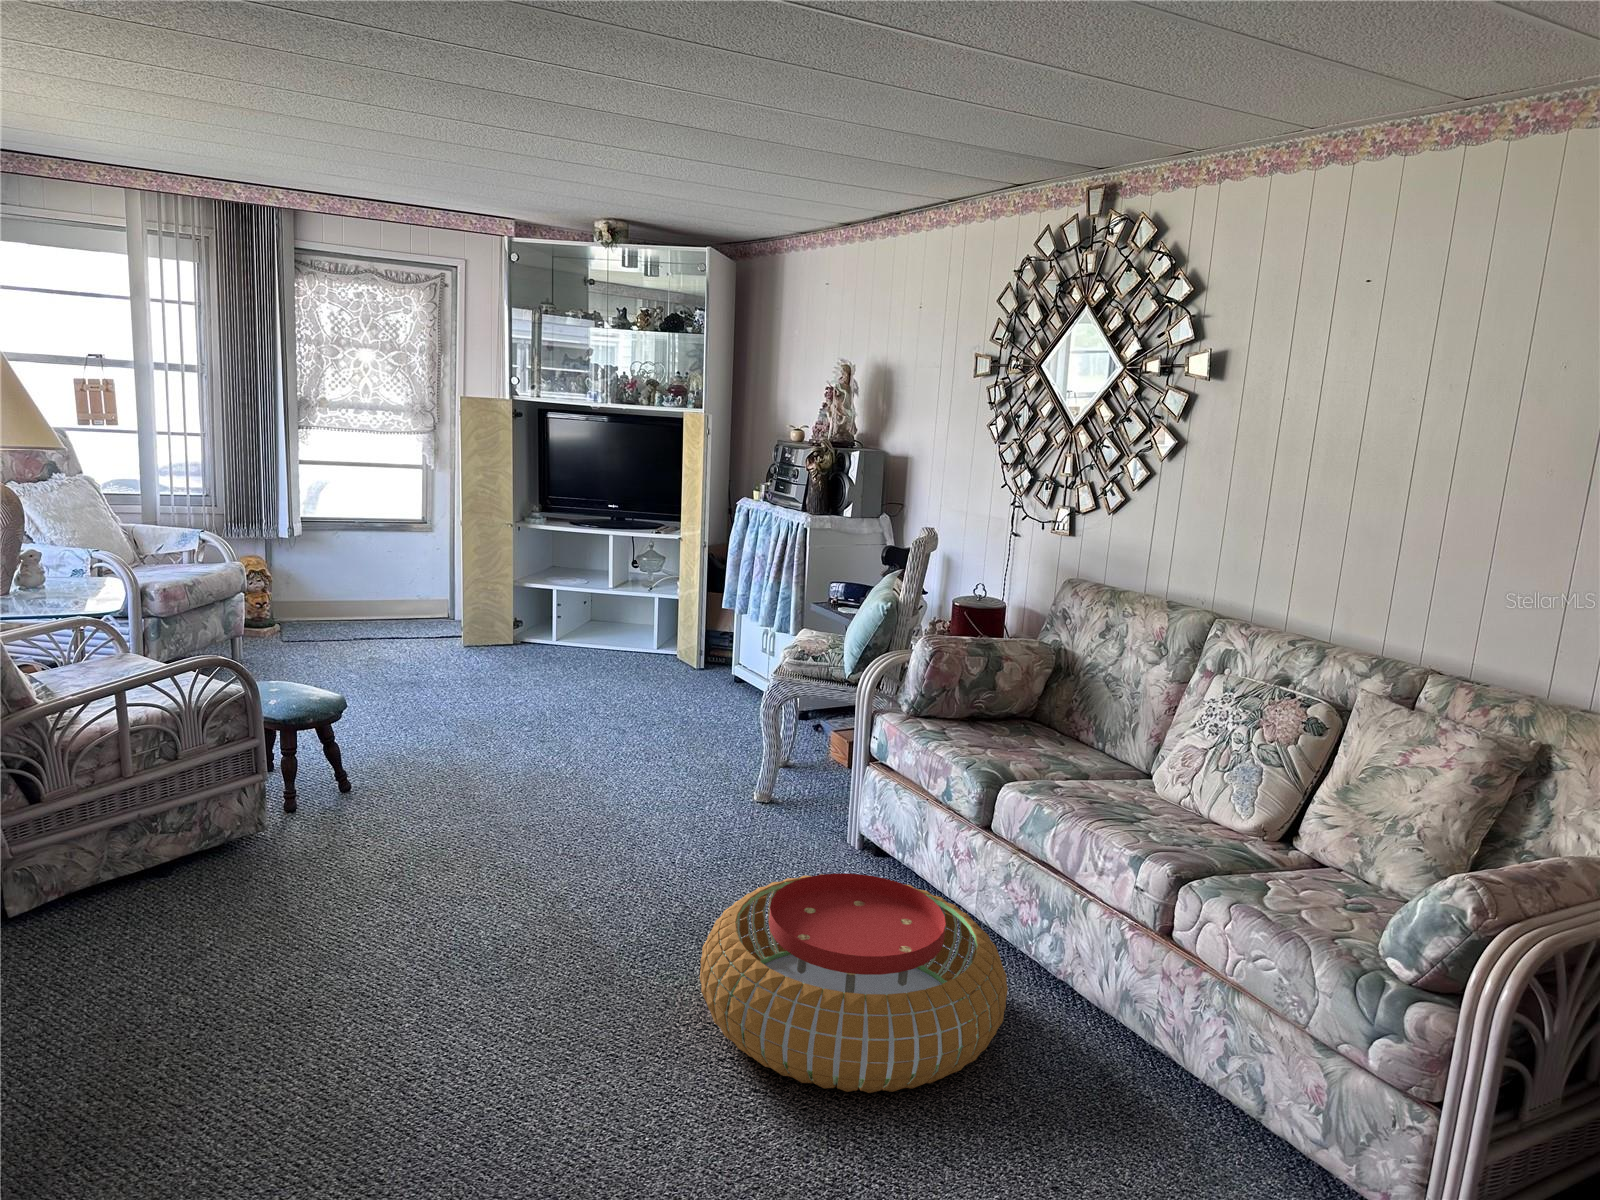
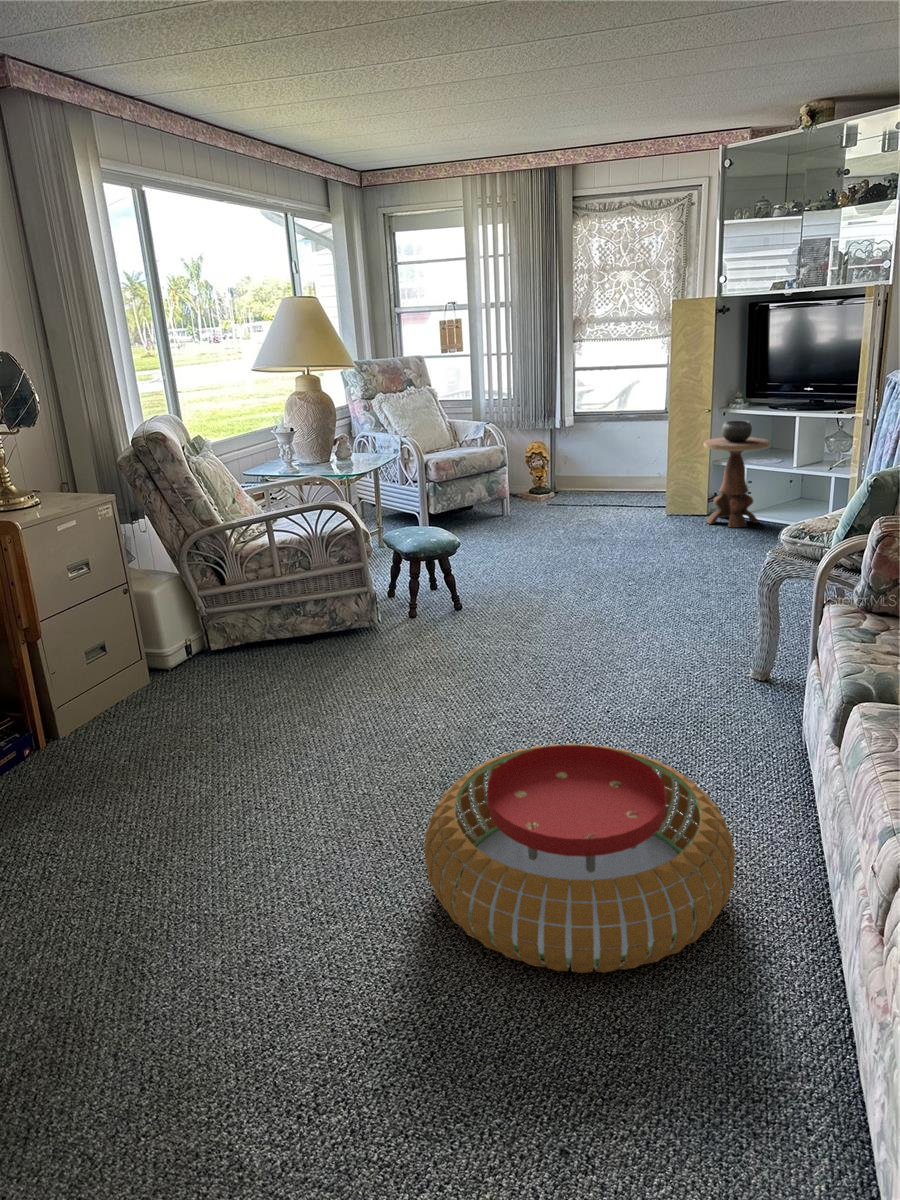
side table: none [512,535,583,654] -> present [704,420,769,528]

